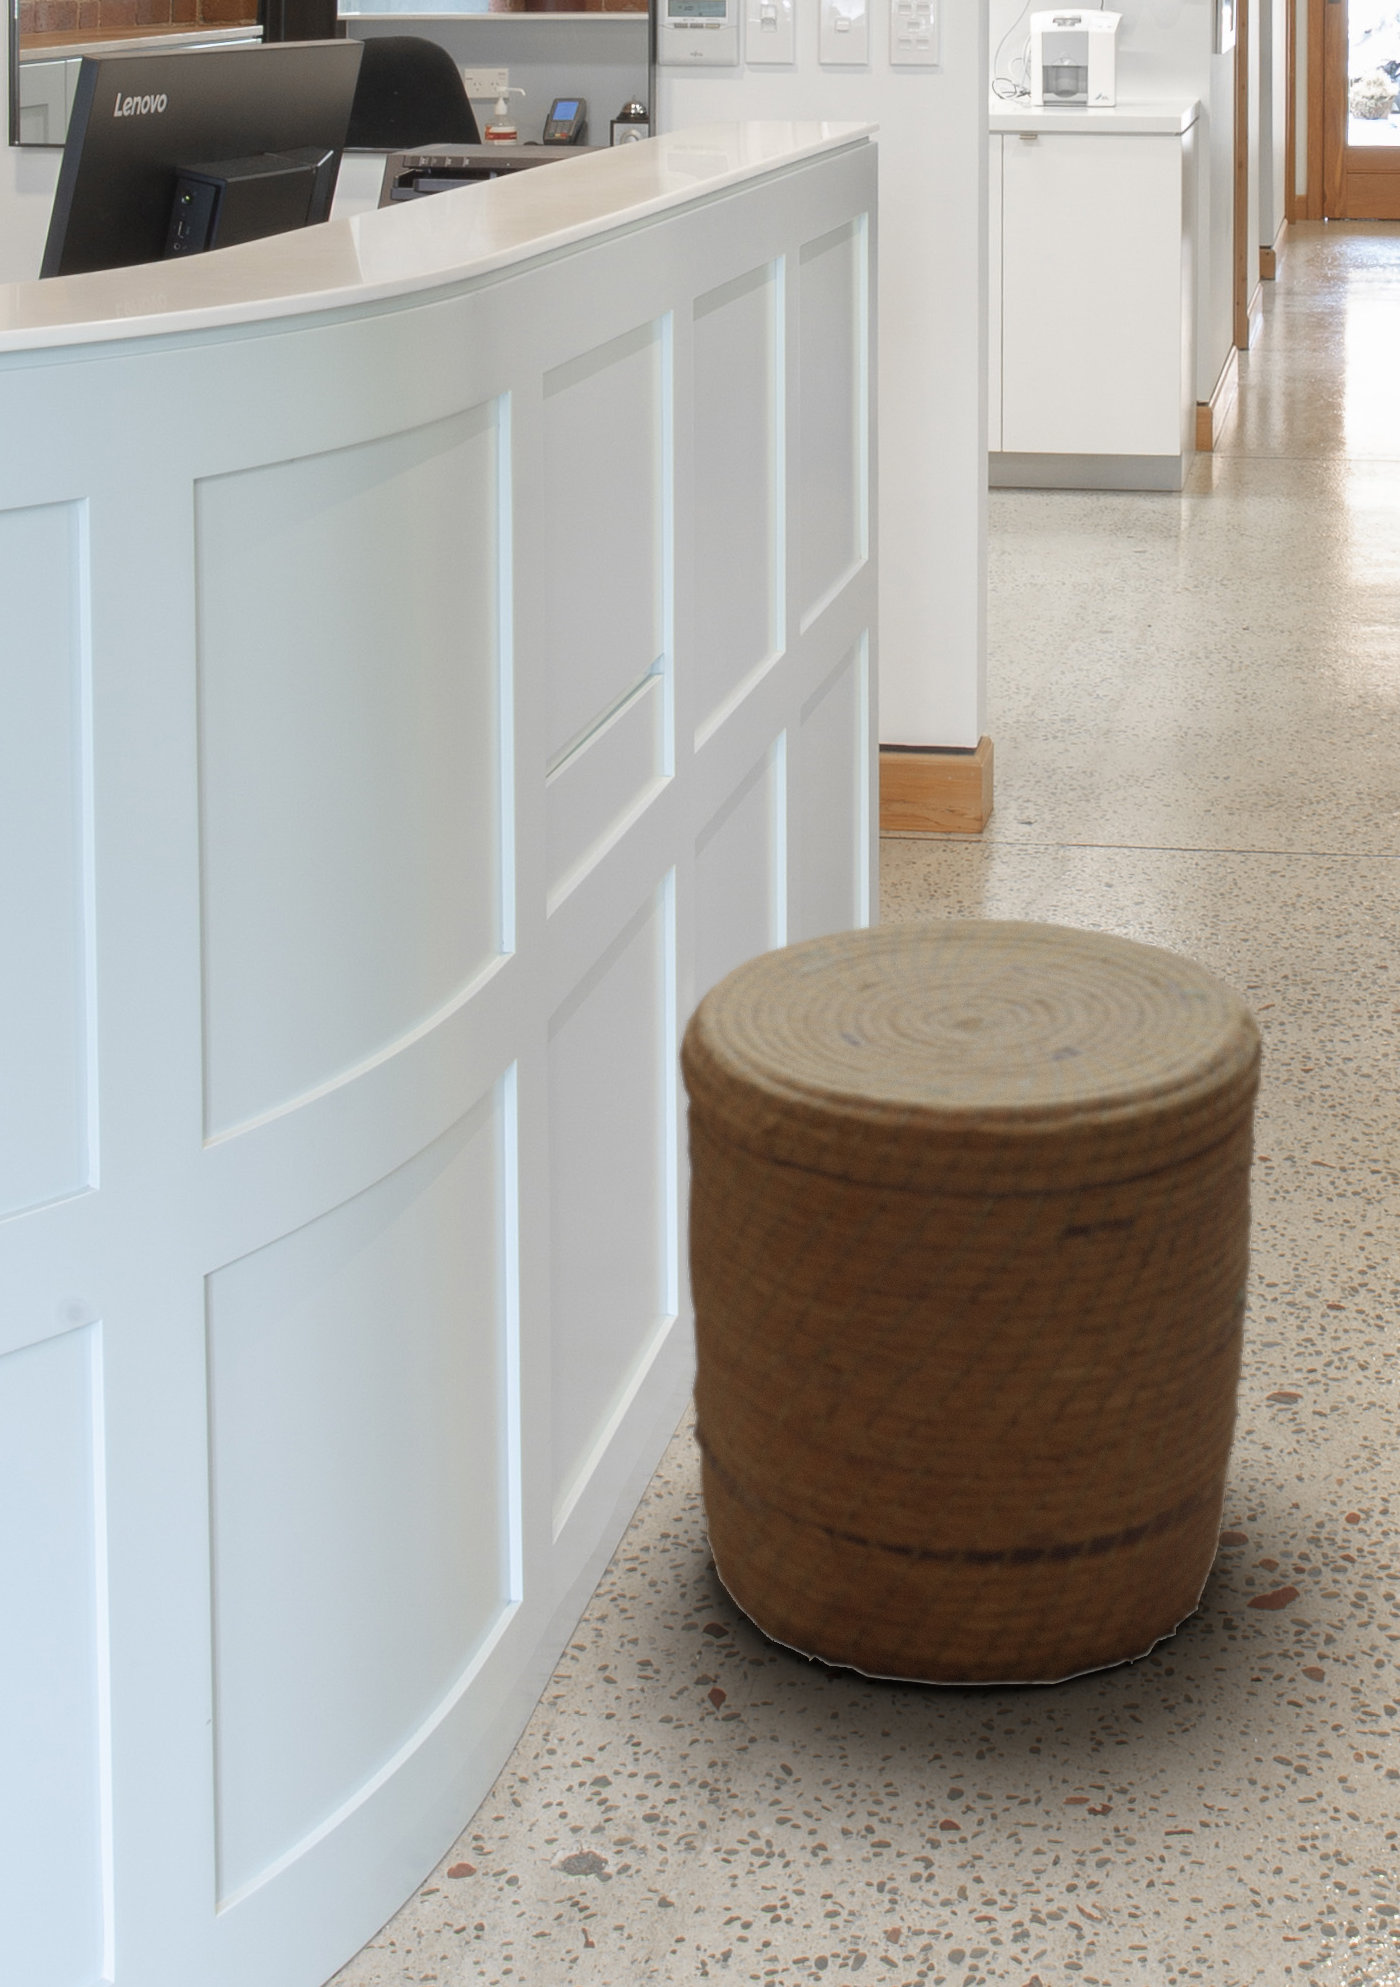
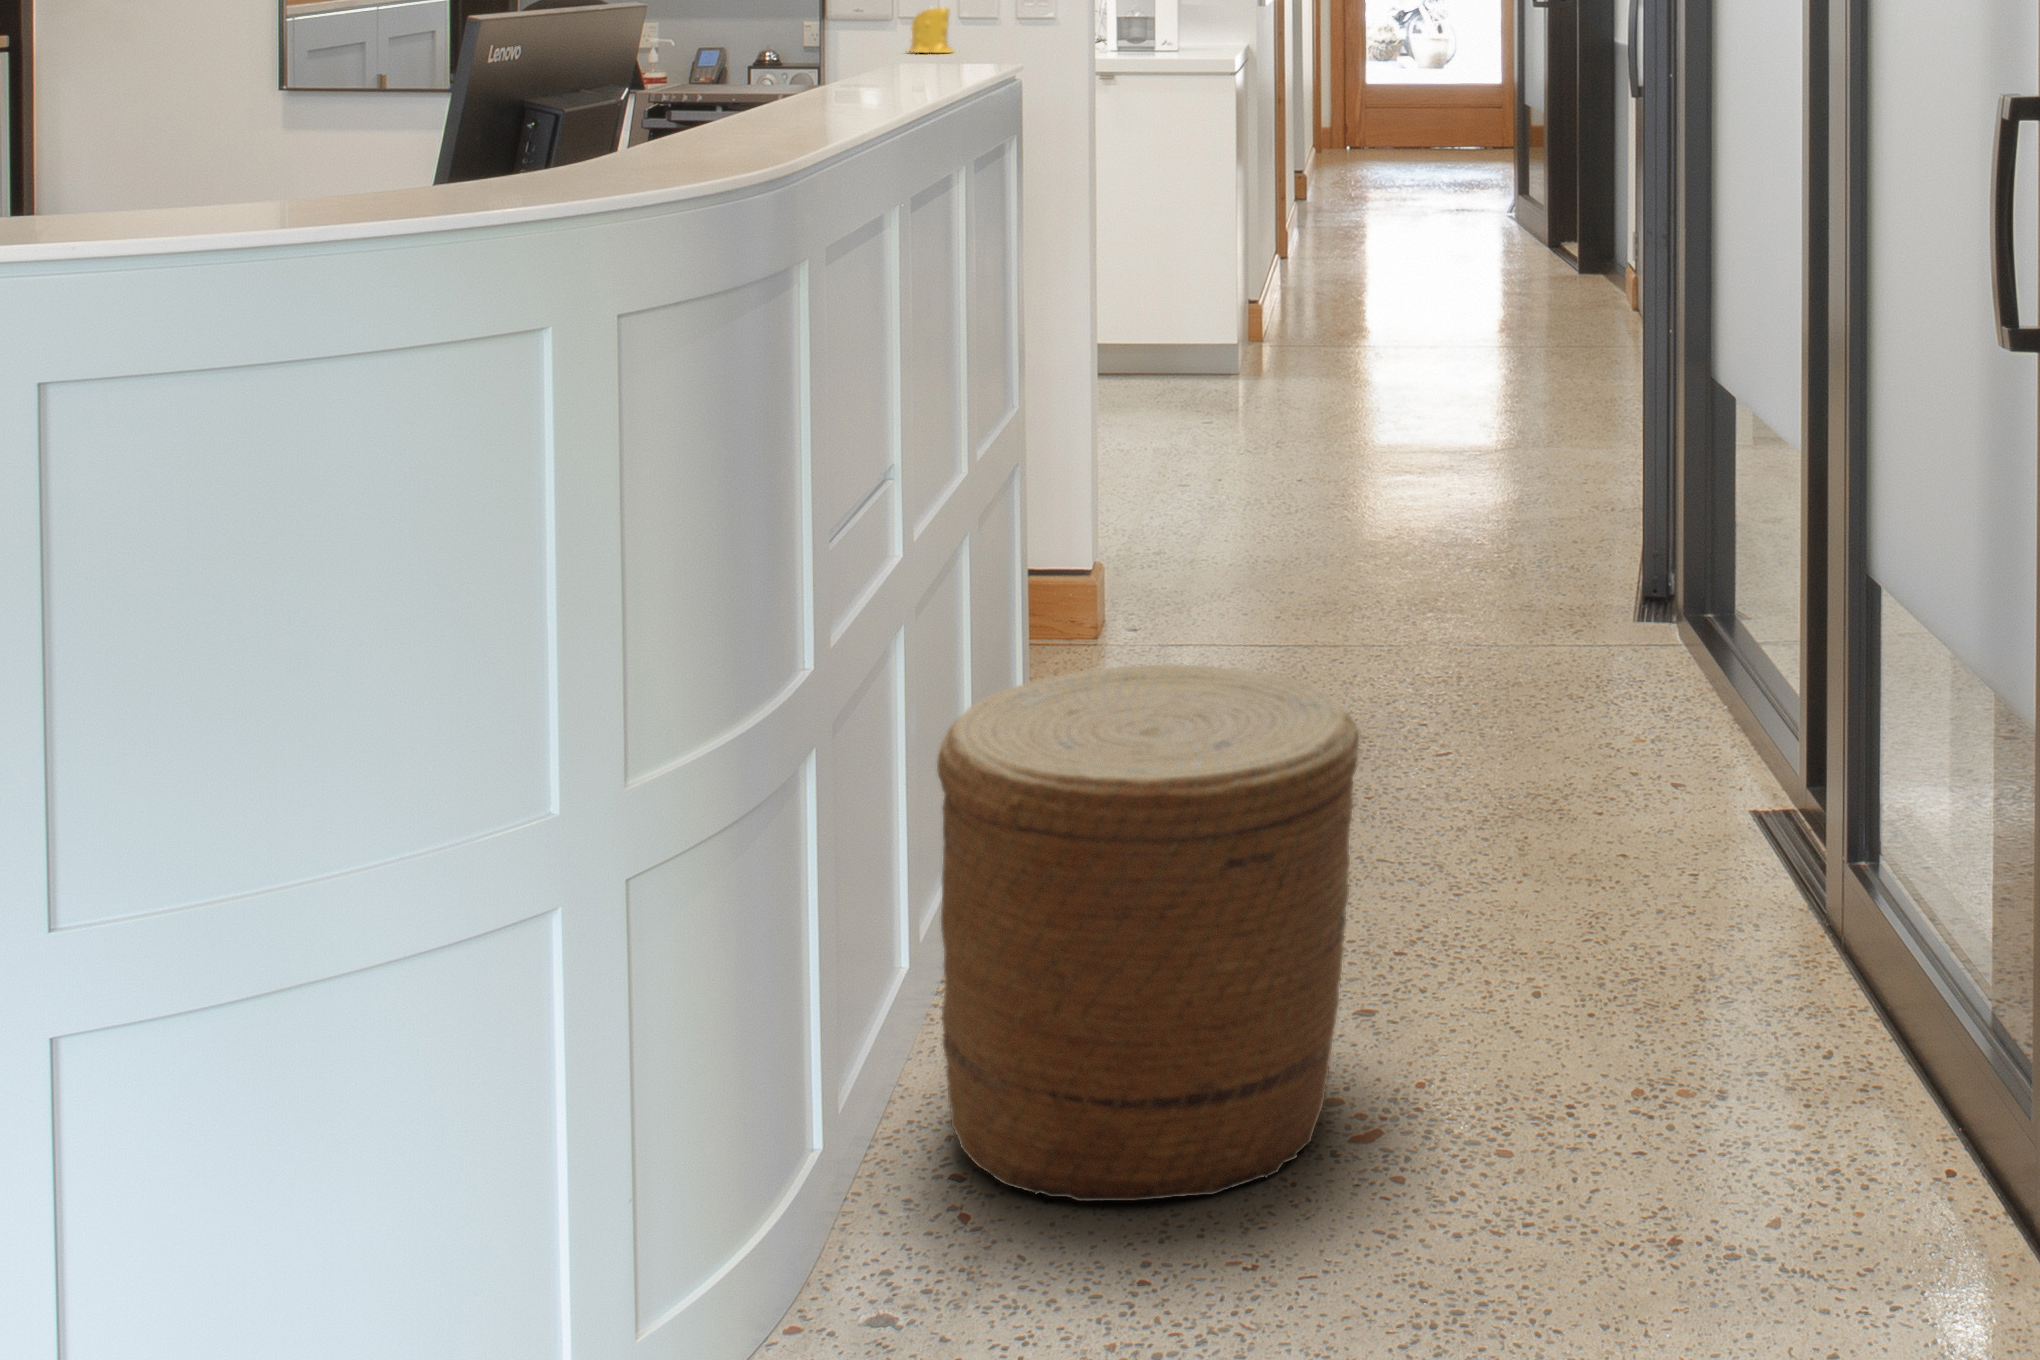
candle: none [727,37,787,98] -> present [909,8,953,53]

